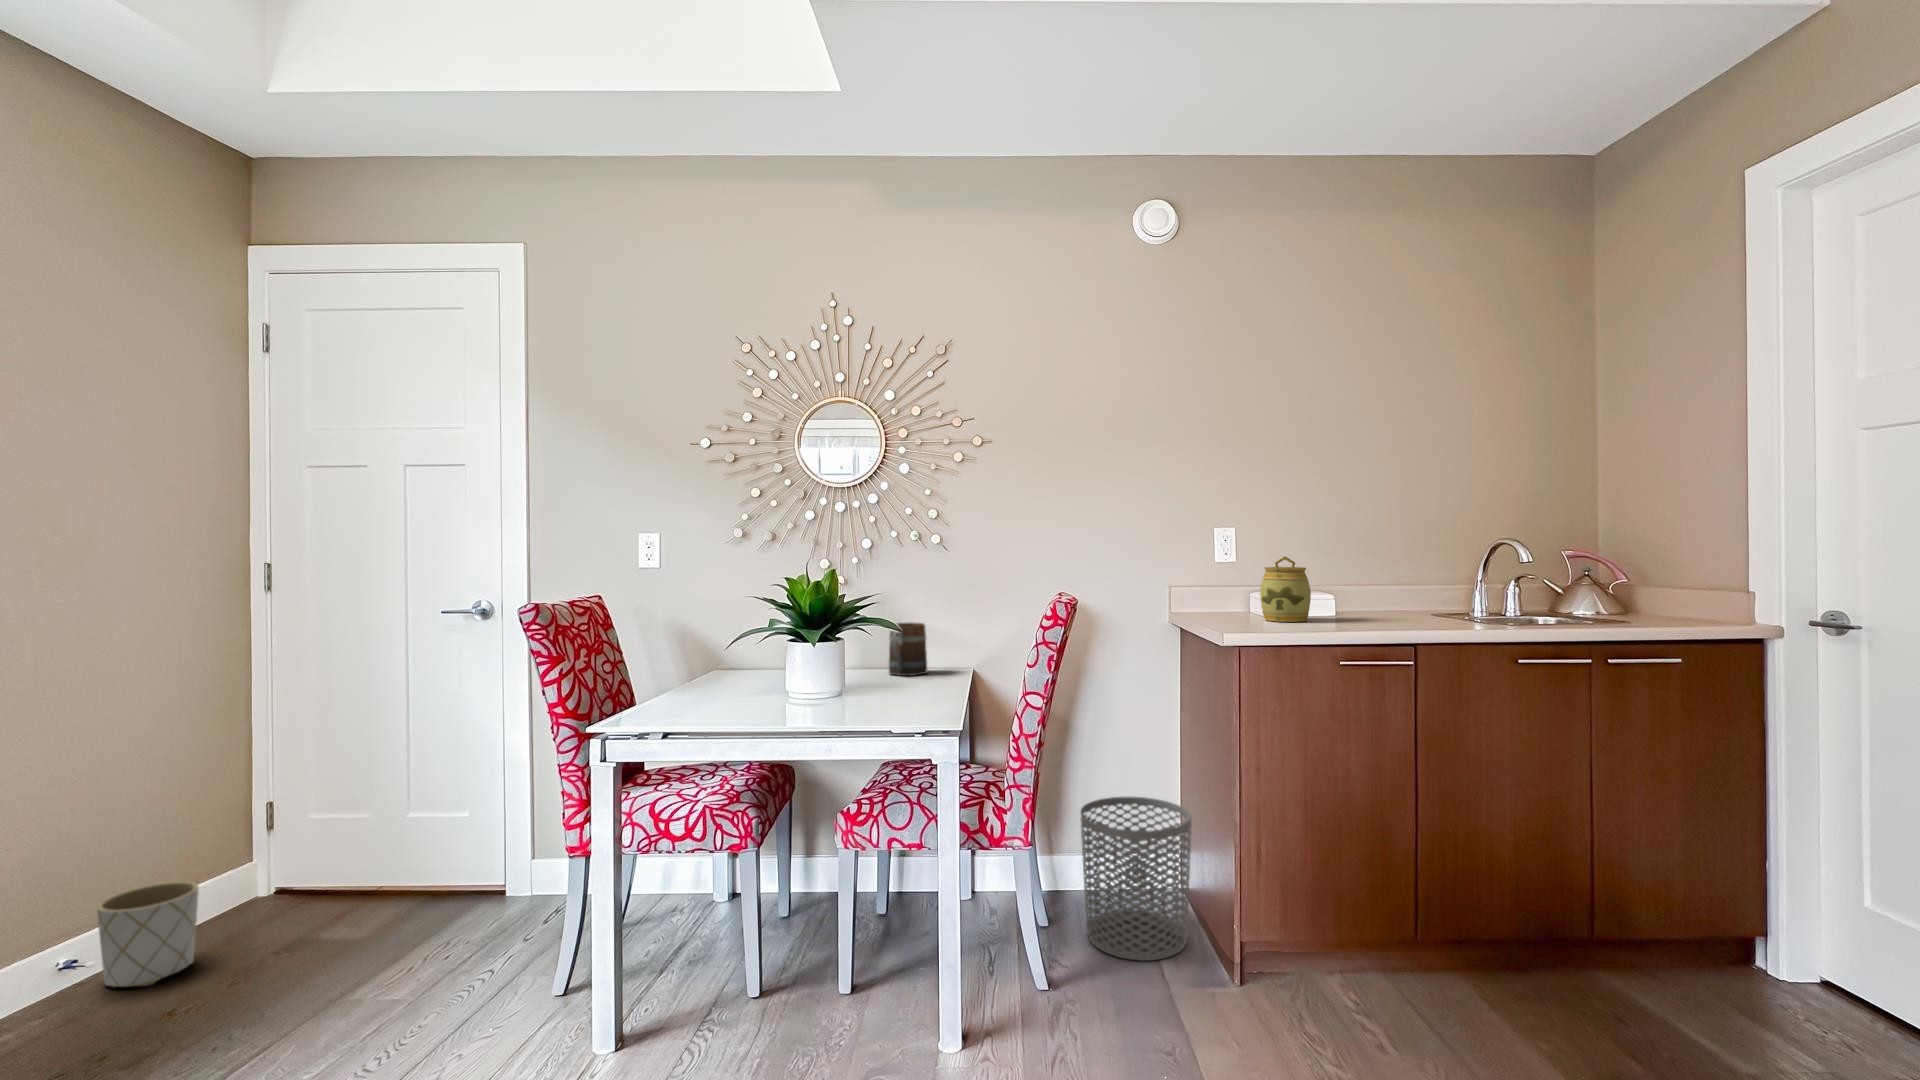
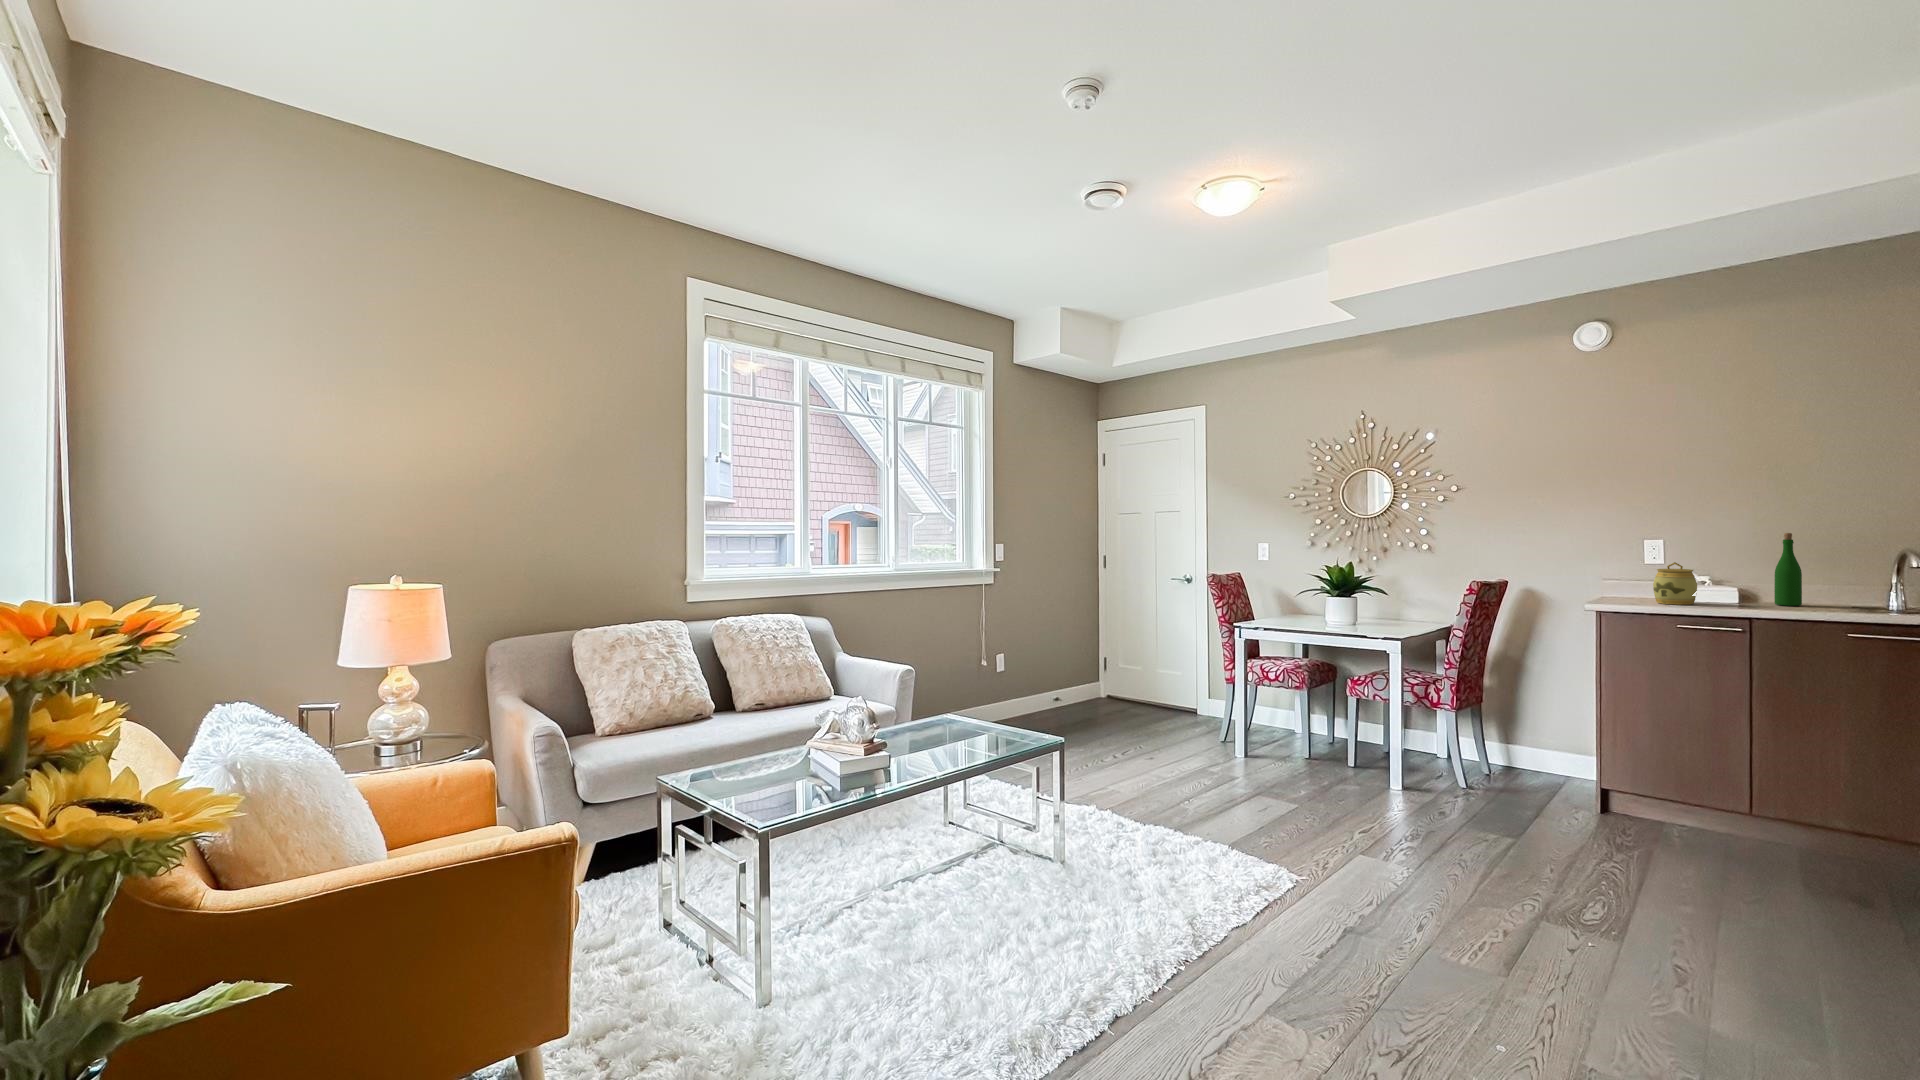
wine bottle: none [1376,513,1404,616] -> present [1774,533,1802,606]
mug: present [889,622,927,676] -> none [1392,592,1418,621]
waste bin: present [1080,797,1191,961] -> none [1507,701,1588,791]
planter: present [97,881,198,987] -> none [1062,675,1090,709]

